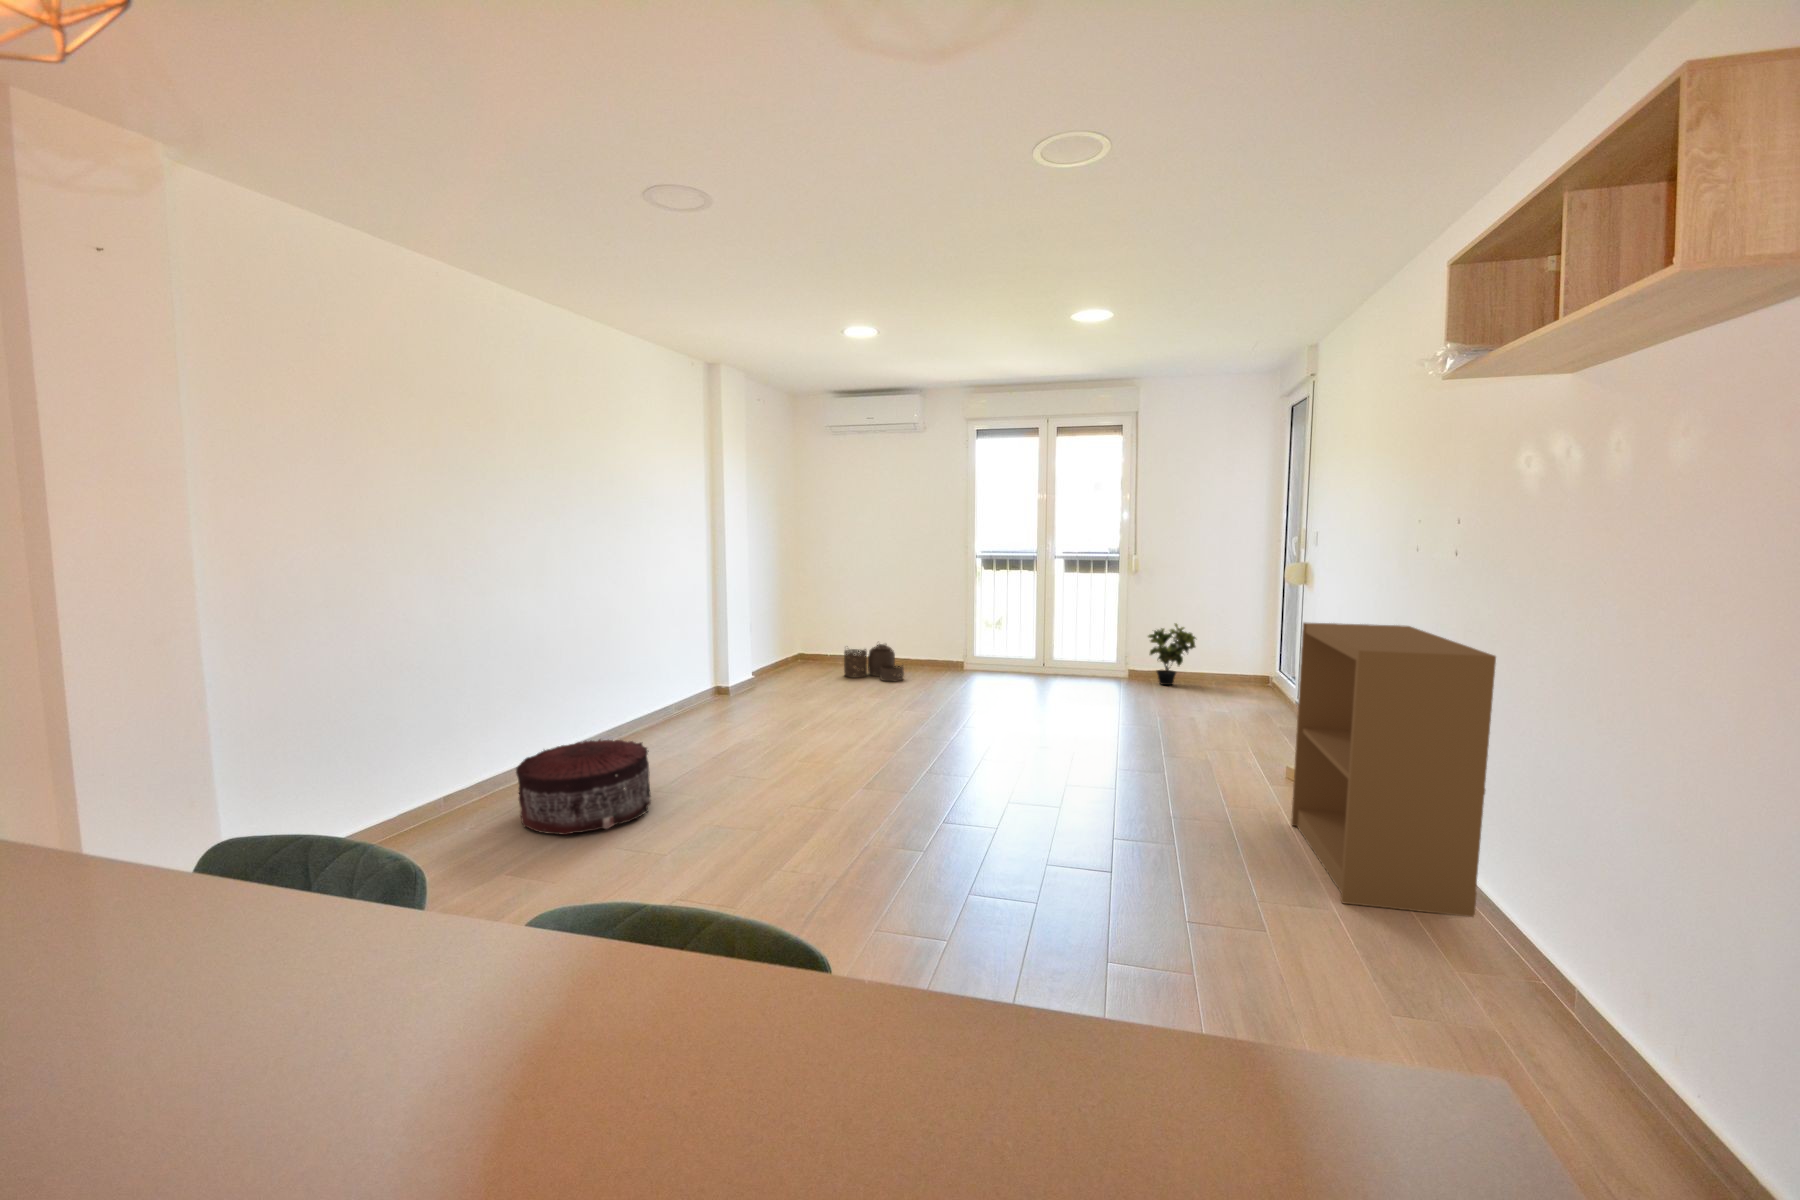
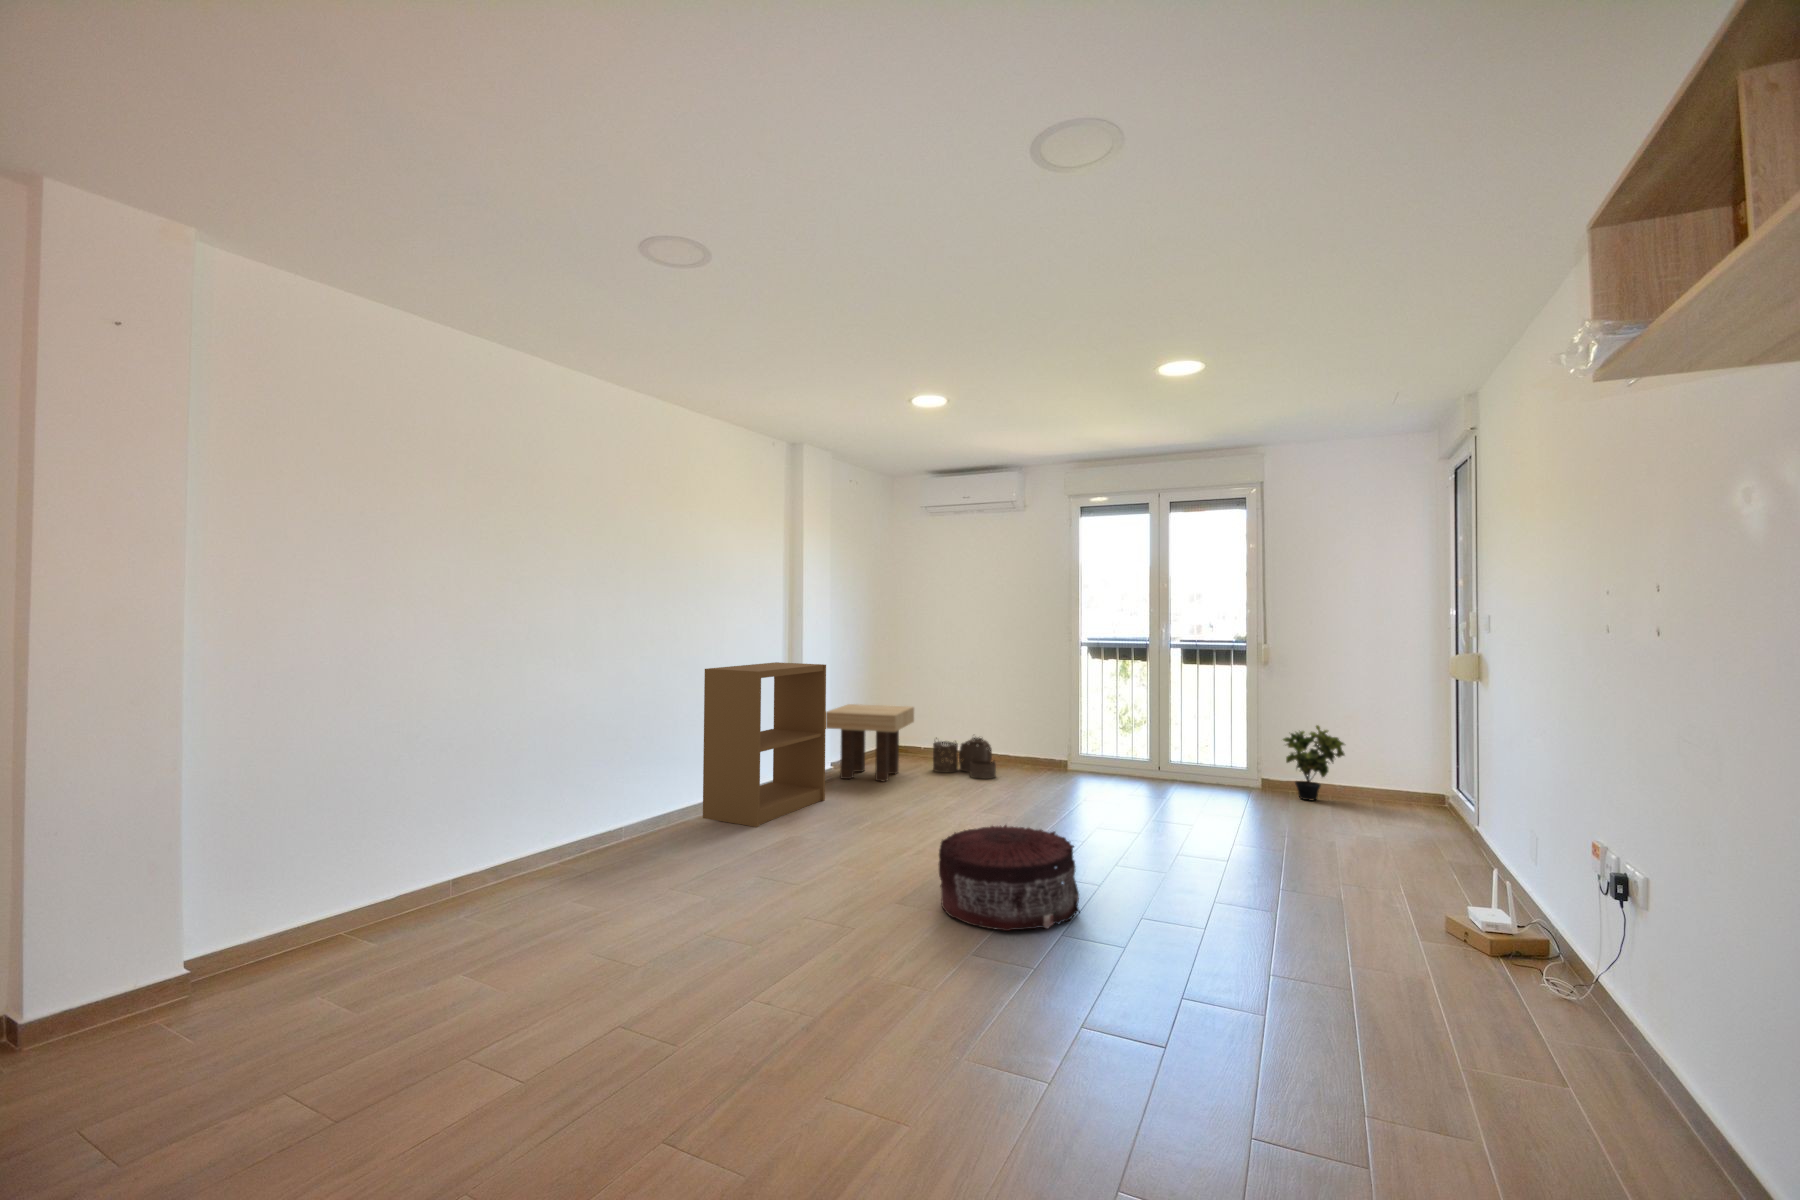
side table: none [745,618,826,689] -> present [825,704,914,782]
bookshelf: present [1291,623,1496,917] -> present [703,662,826,827]
pouf: present [516,739,651,835] -> present [939,825,1080,931]

